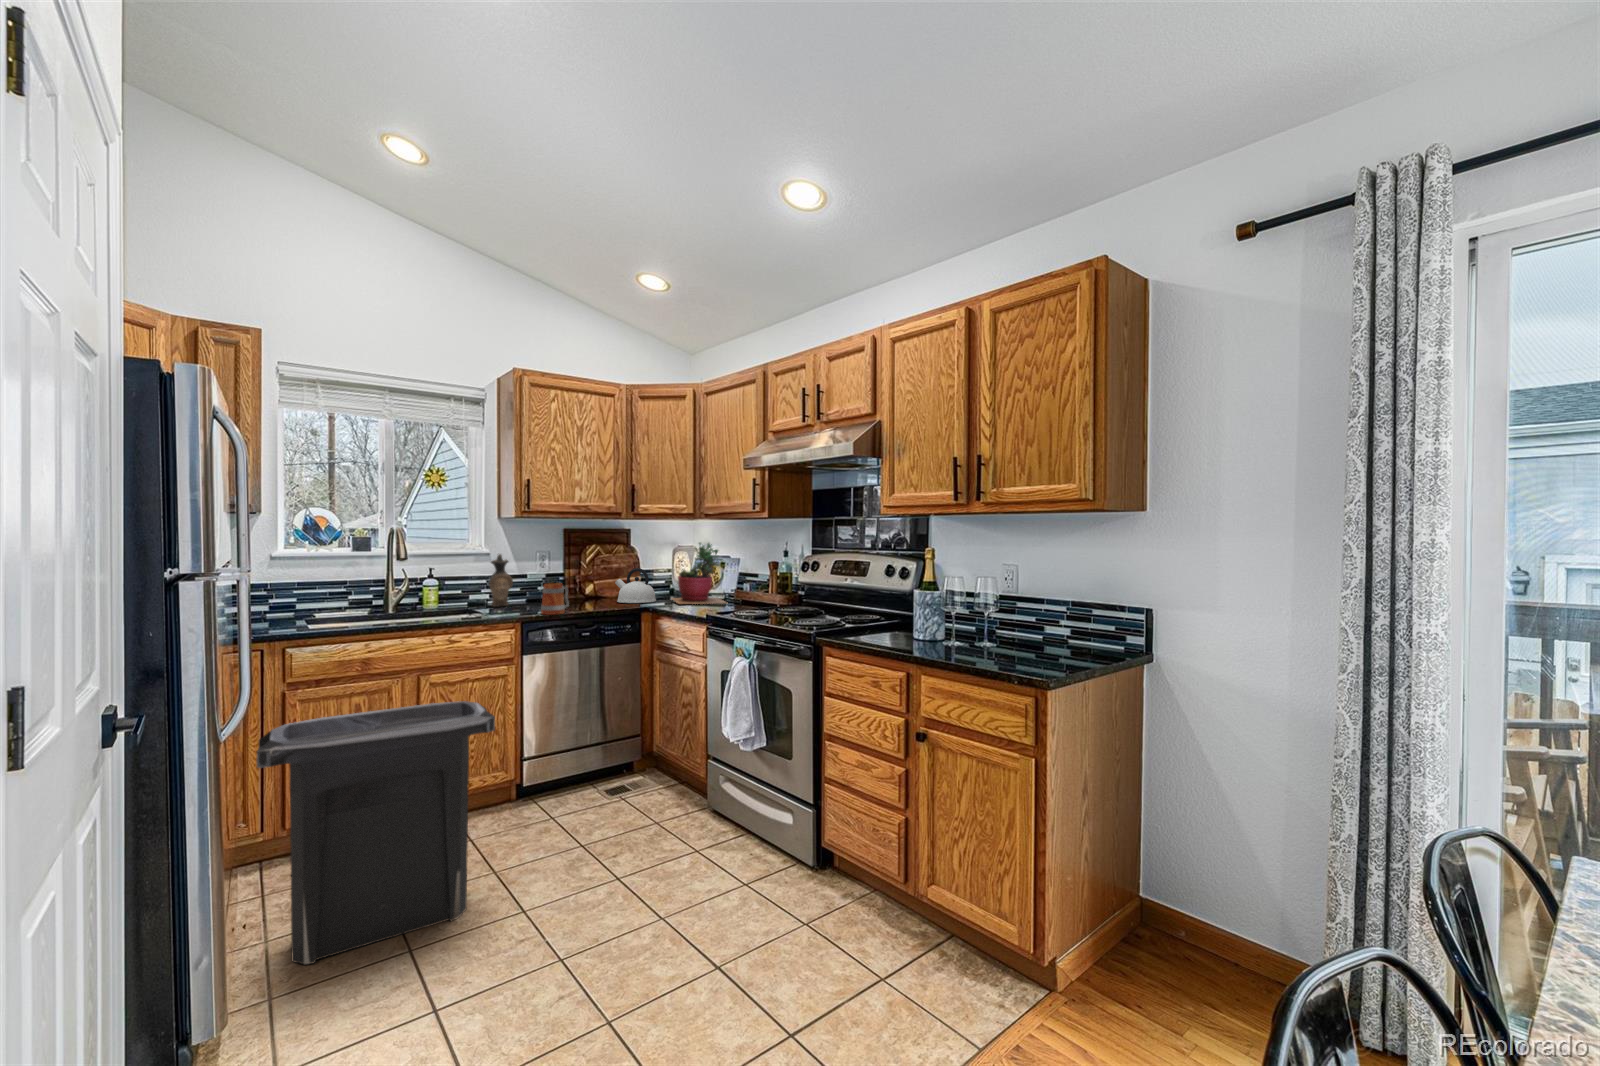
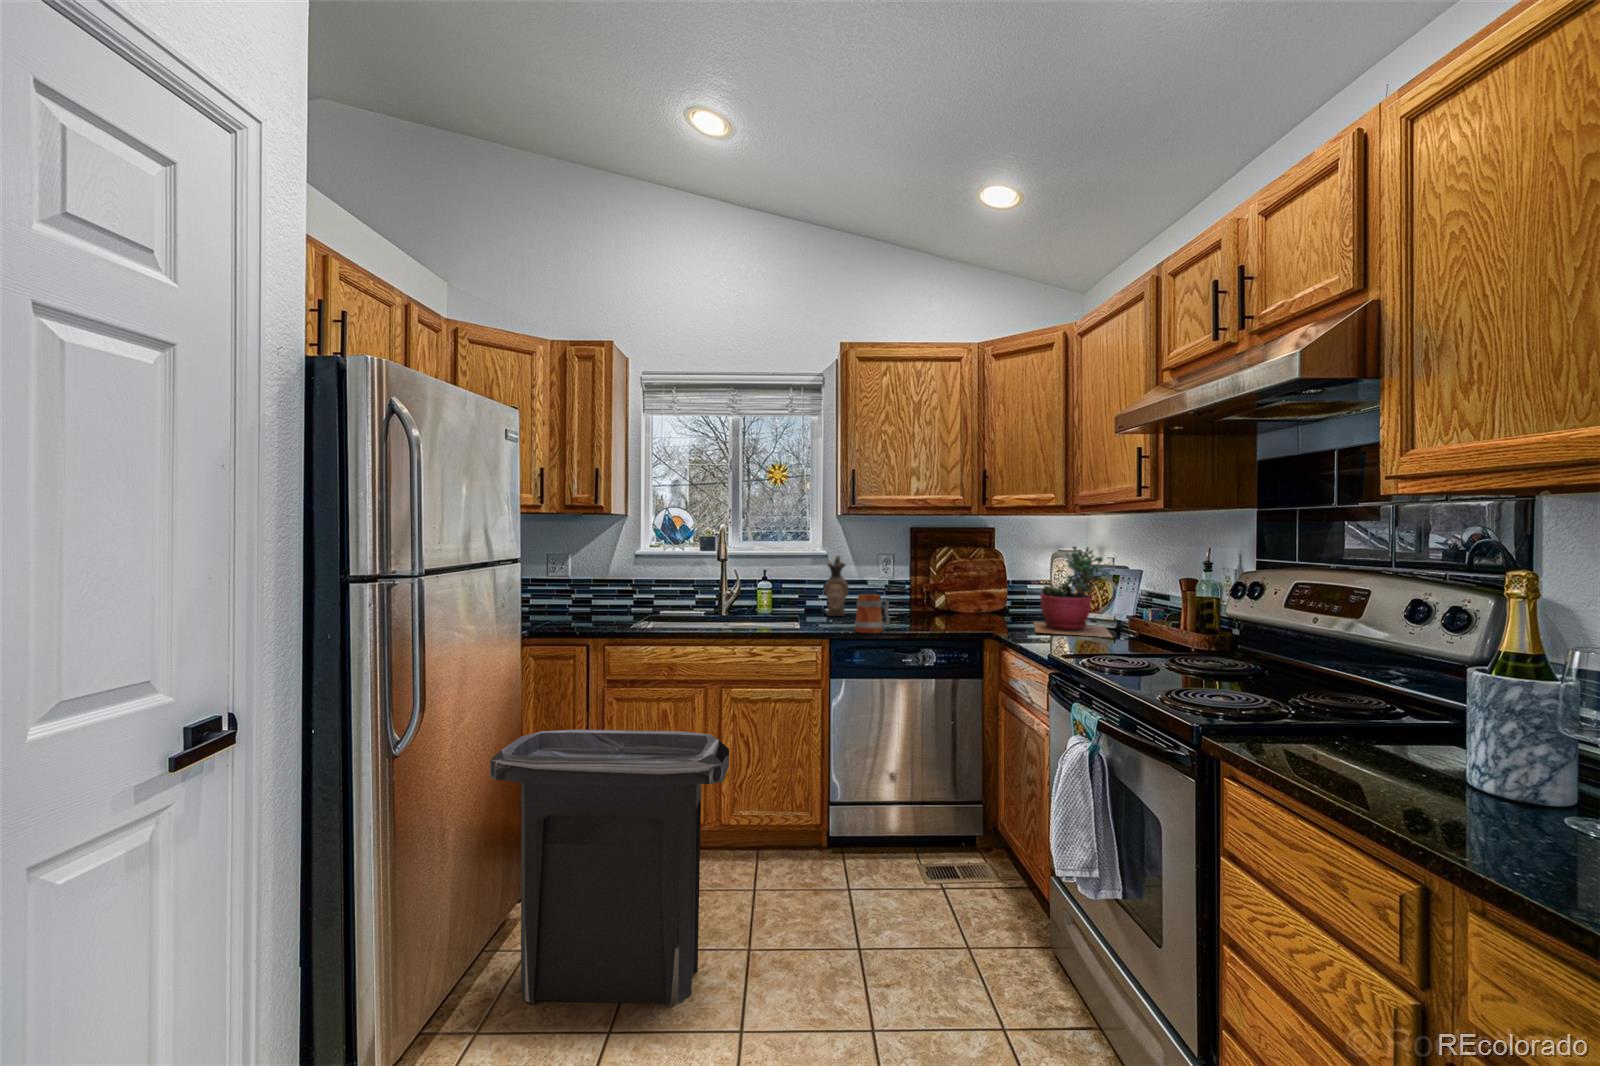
kettle: present [615,568,656,603] -> none [965,579,1017,626]

